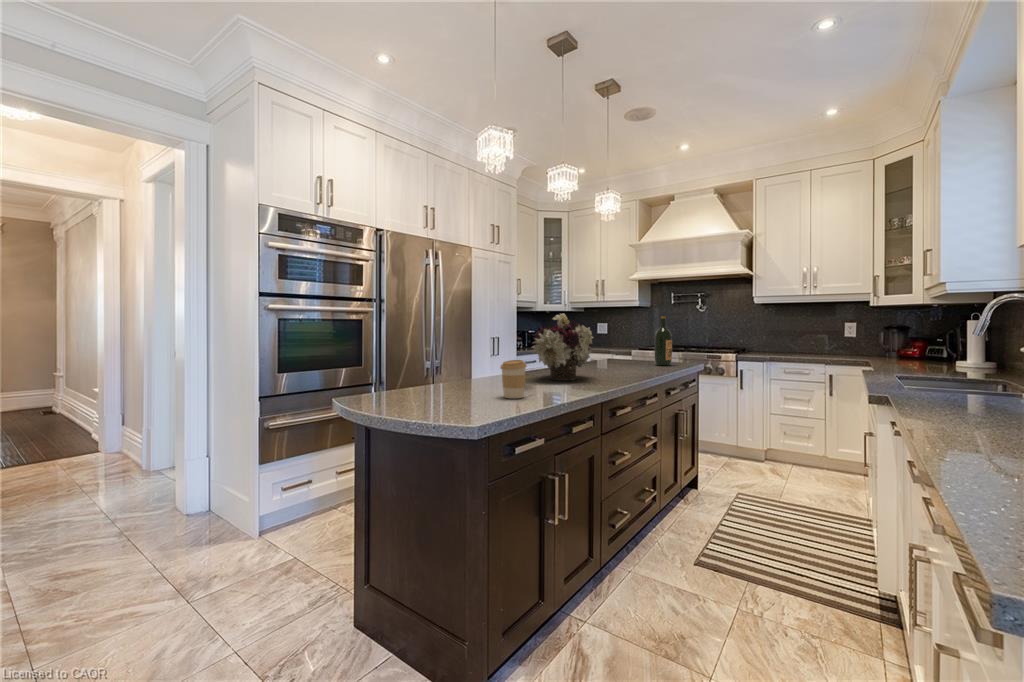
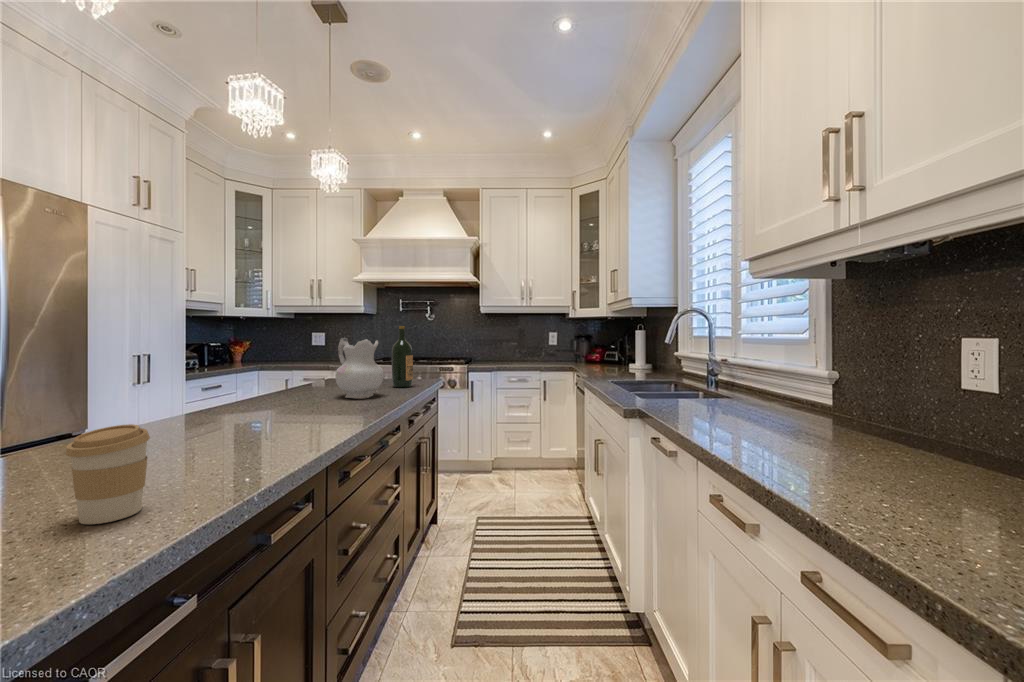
flower arrangement: present [532,314,593,381] -> none [184,320,310,436]
ceramic pitcher: none [611,325,646,370] -> present [335,338,384,399]

